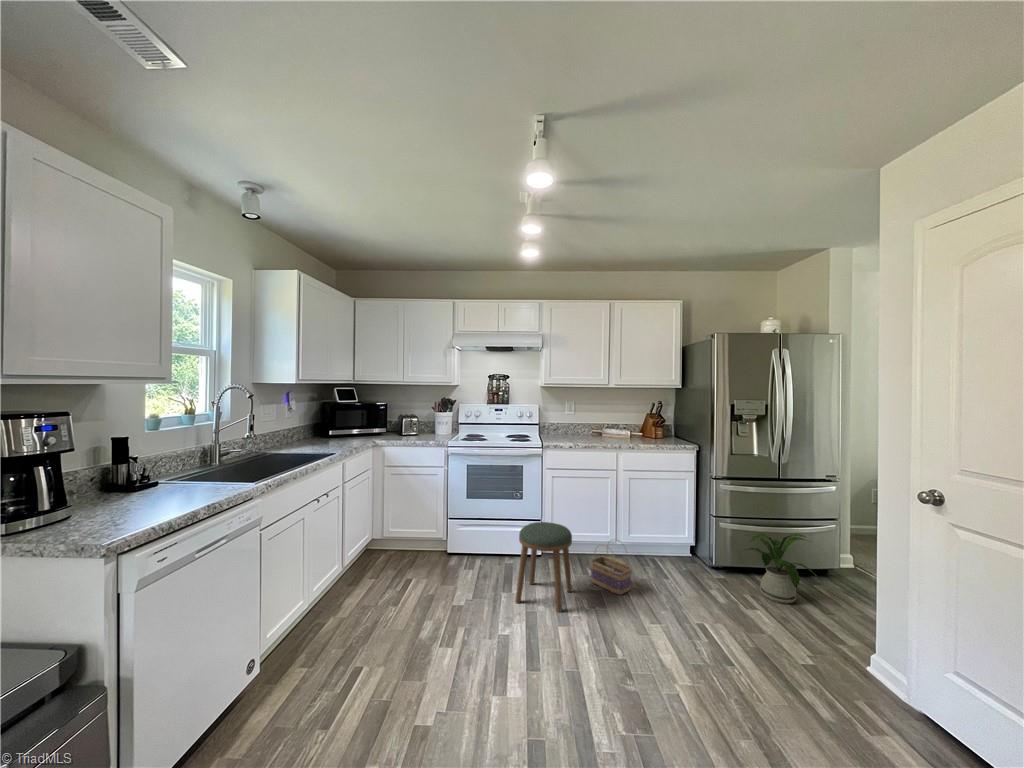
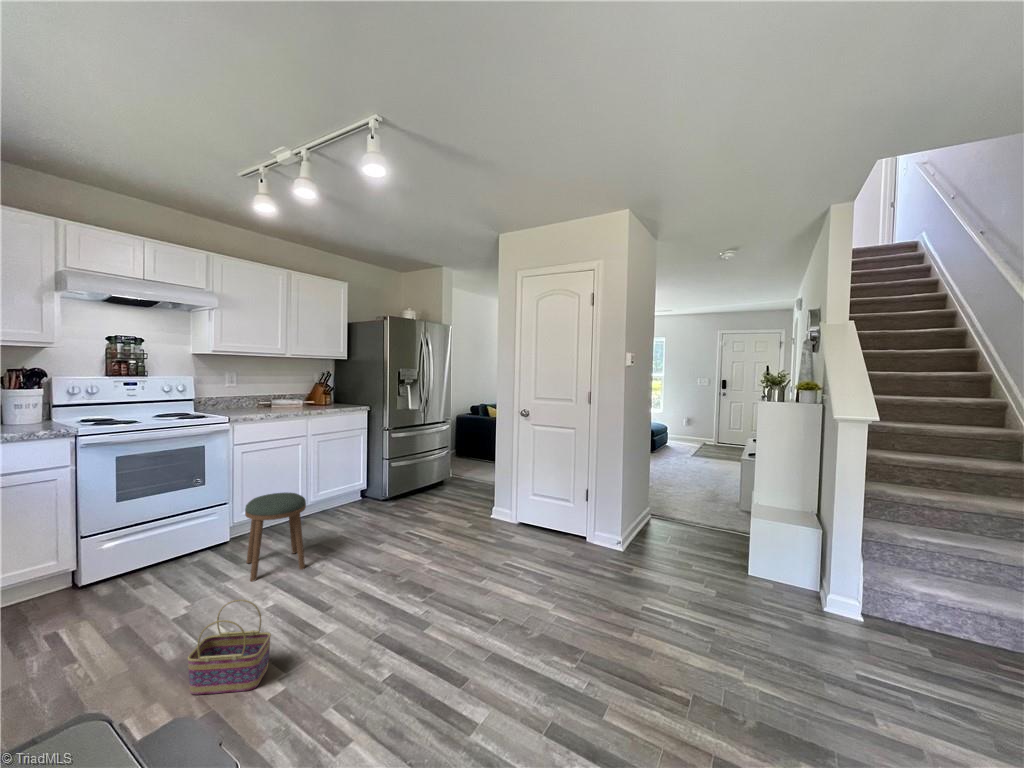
house plant: present [739,533,822,603] -> none [405,457,458,505]
basket: present [591,542,632,595] -> present [188,600,271,695]

